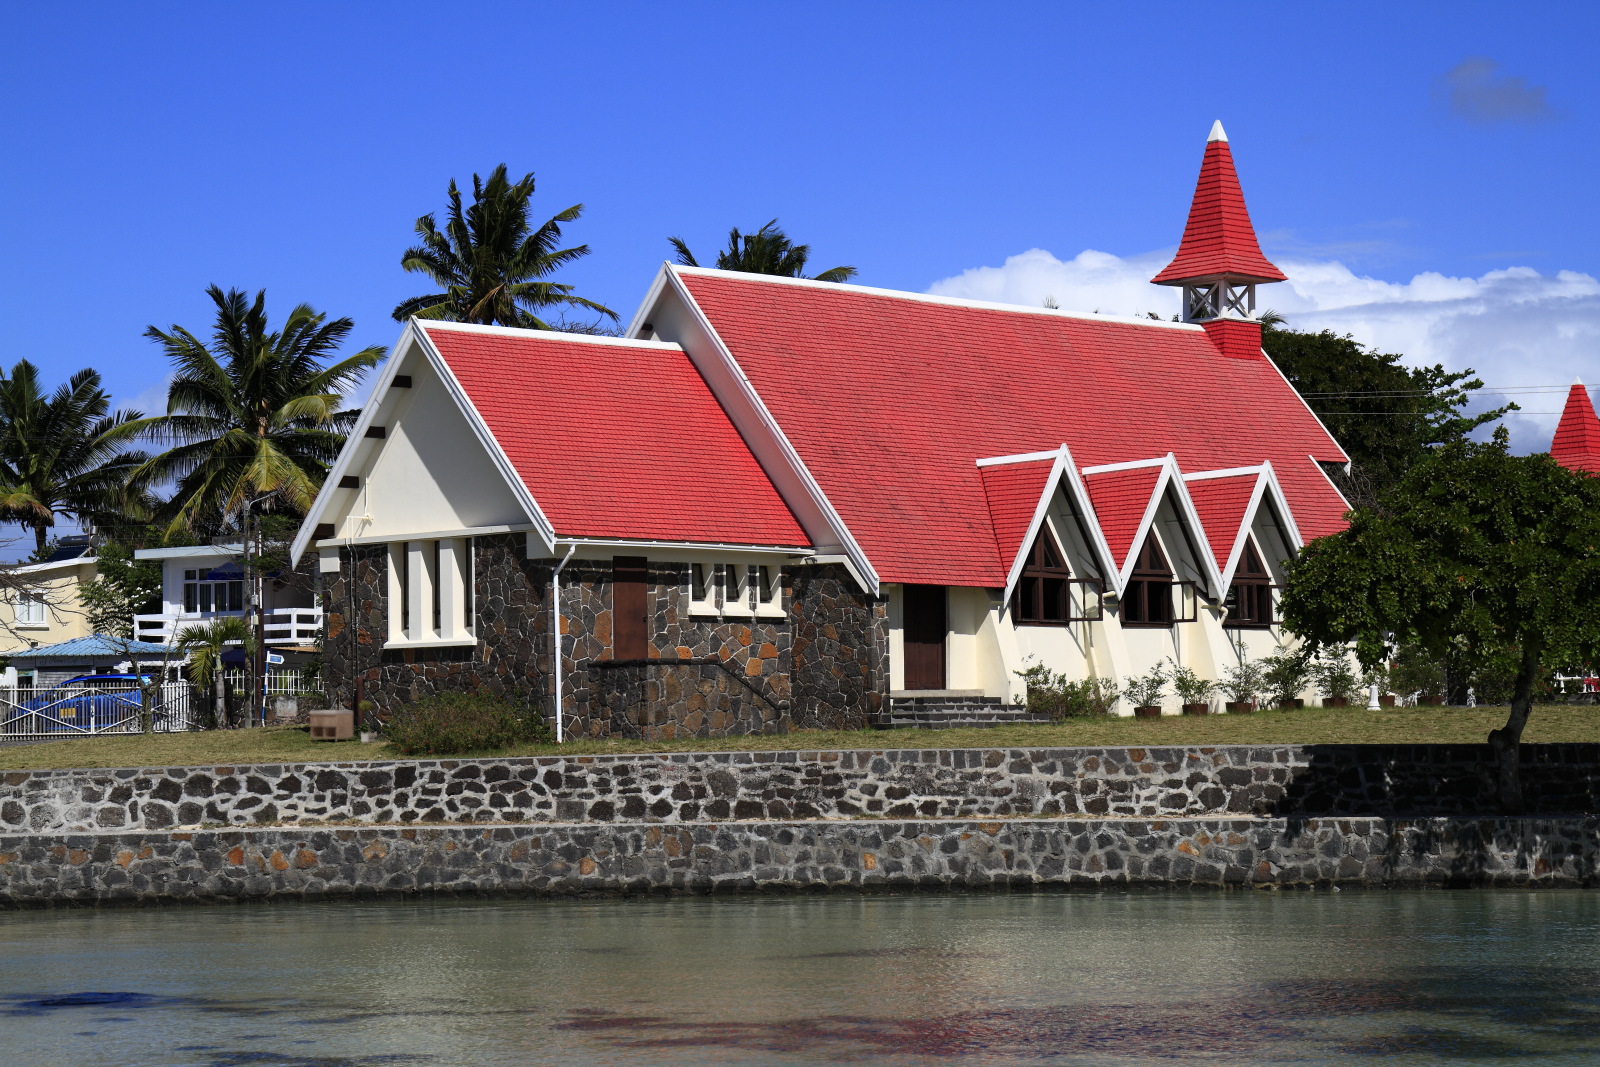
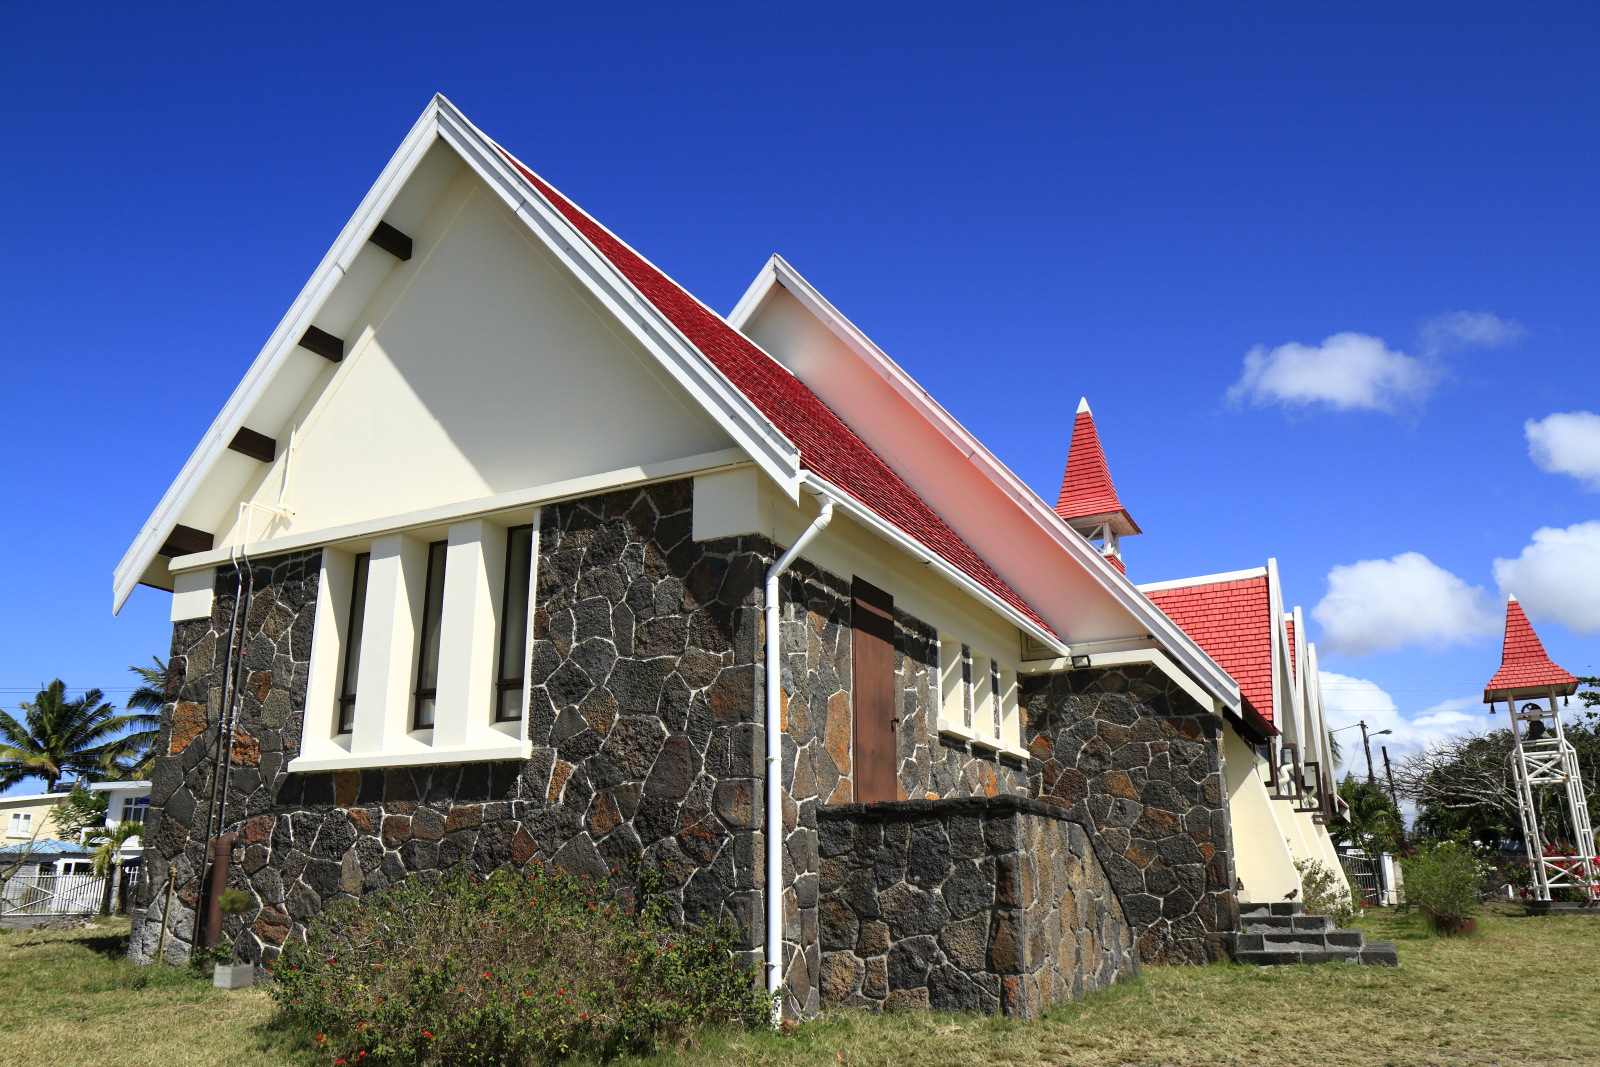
storage bench: present [309,710,353,740] -> none [90,908,202,984]

